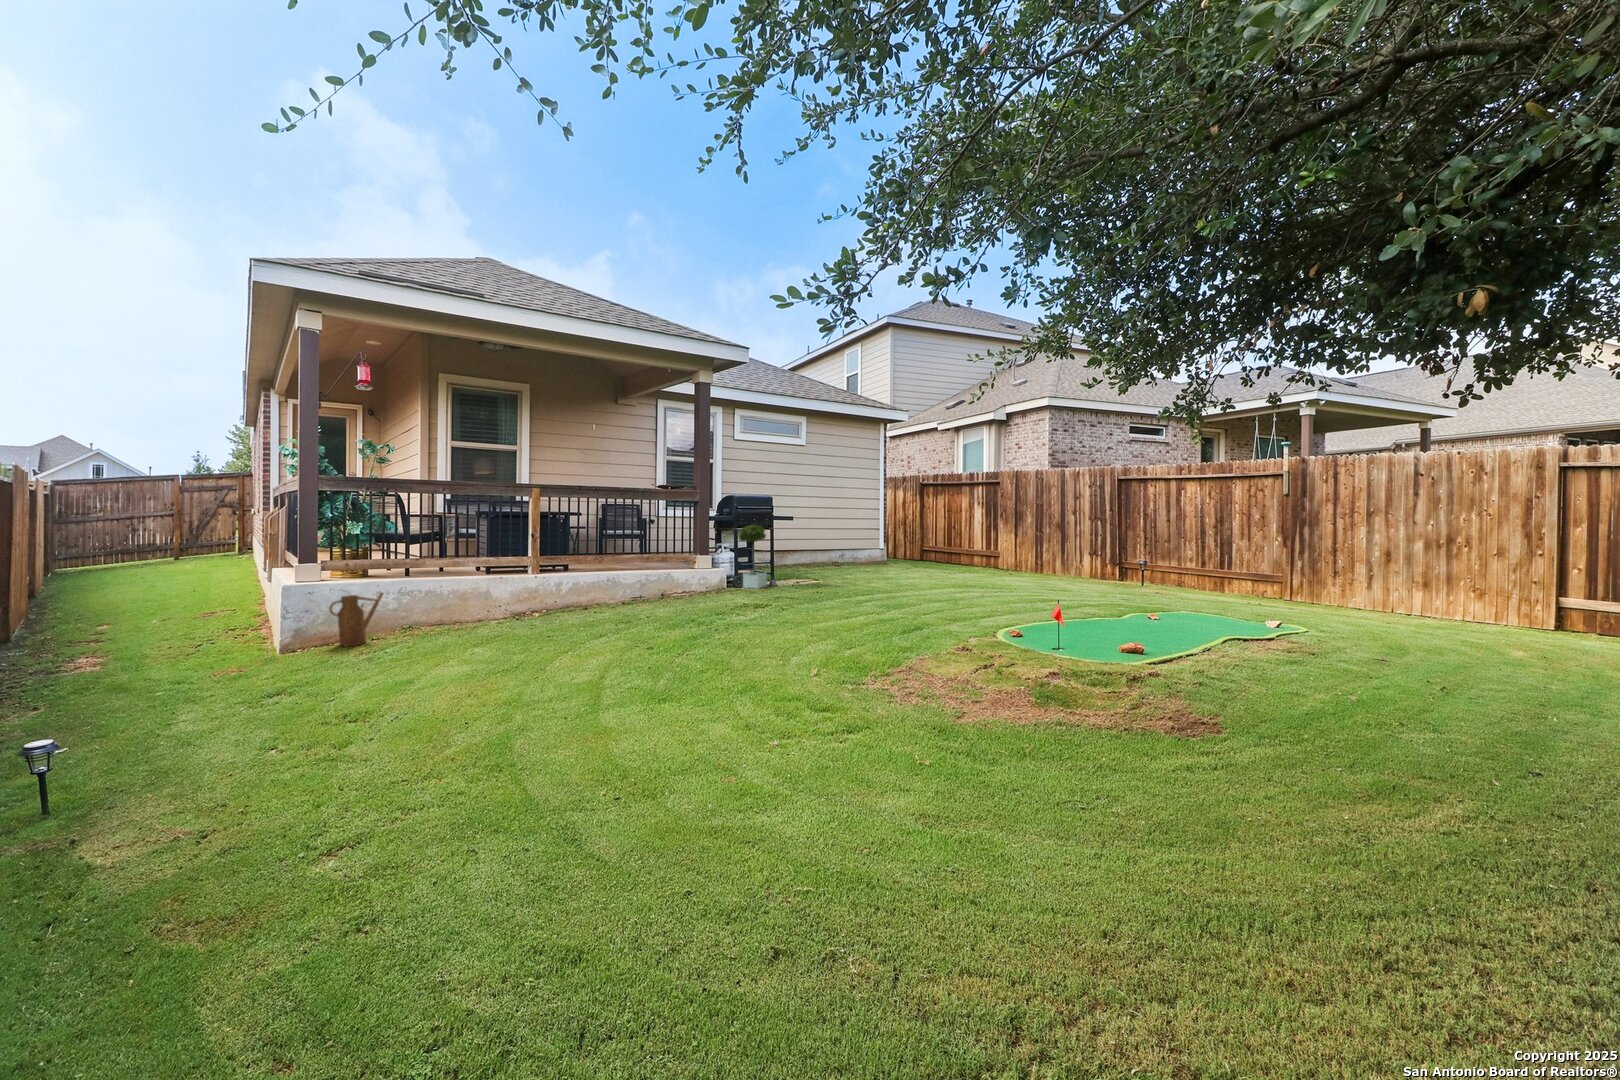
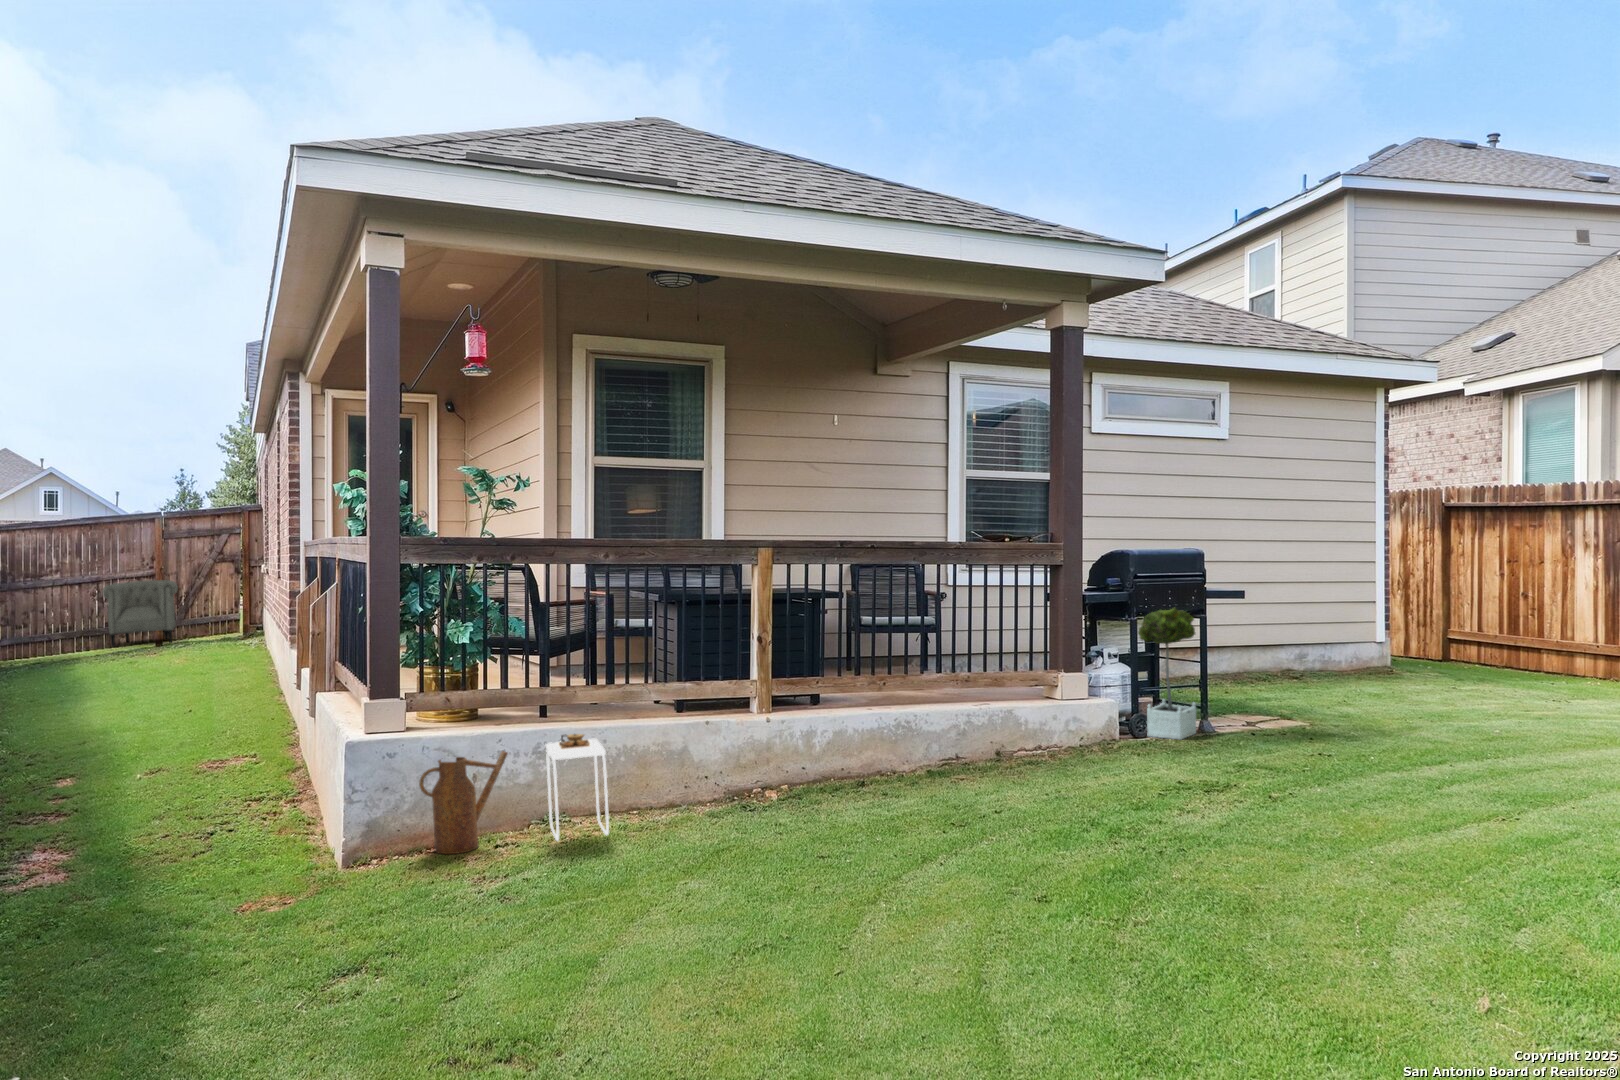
chair: none [135,517,191,558] -> present [102,580,178,647]
side table: none [407,583,443,638] -> present [546,734,609,841]

